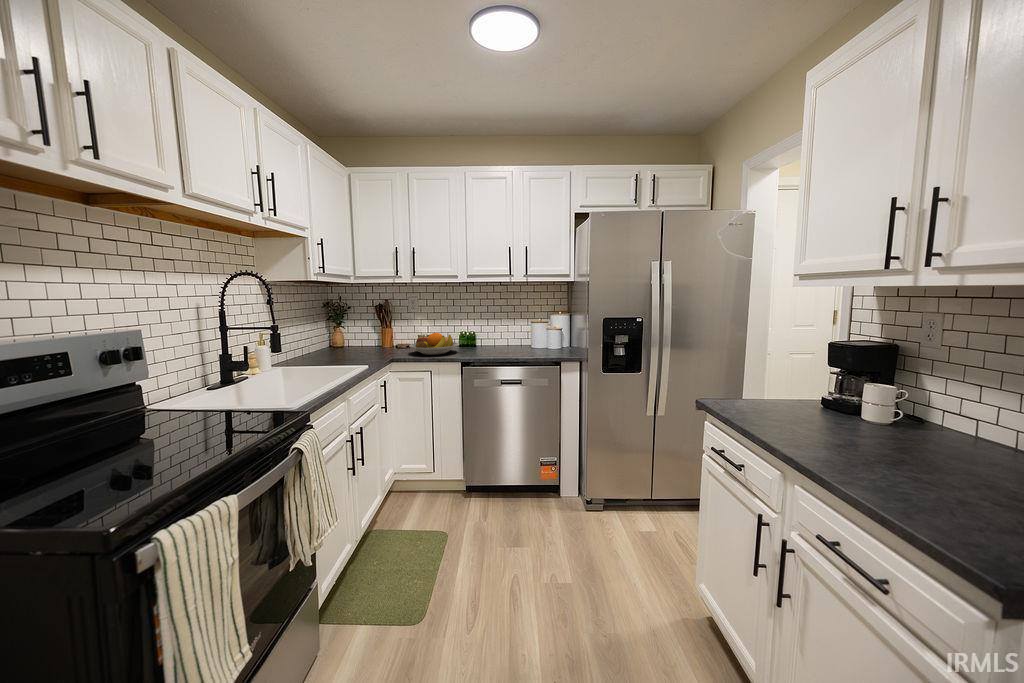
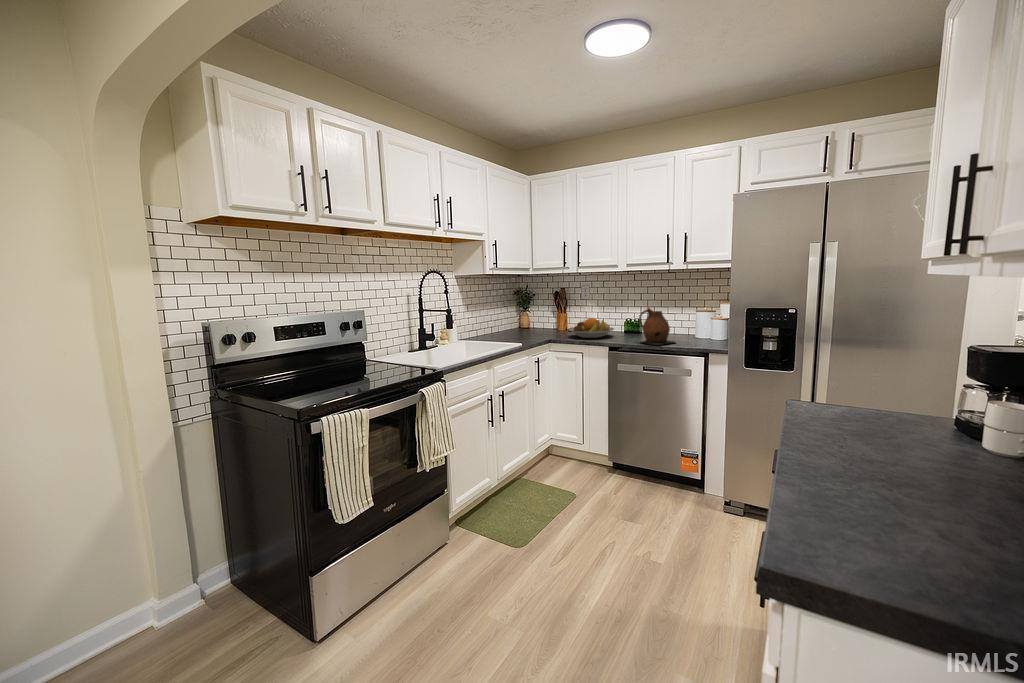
ceramic pitcher: none [491,319,527,358] -> present [639,306,675,345]

